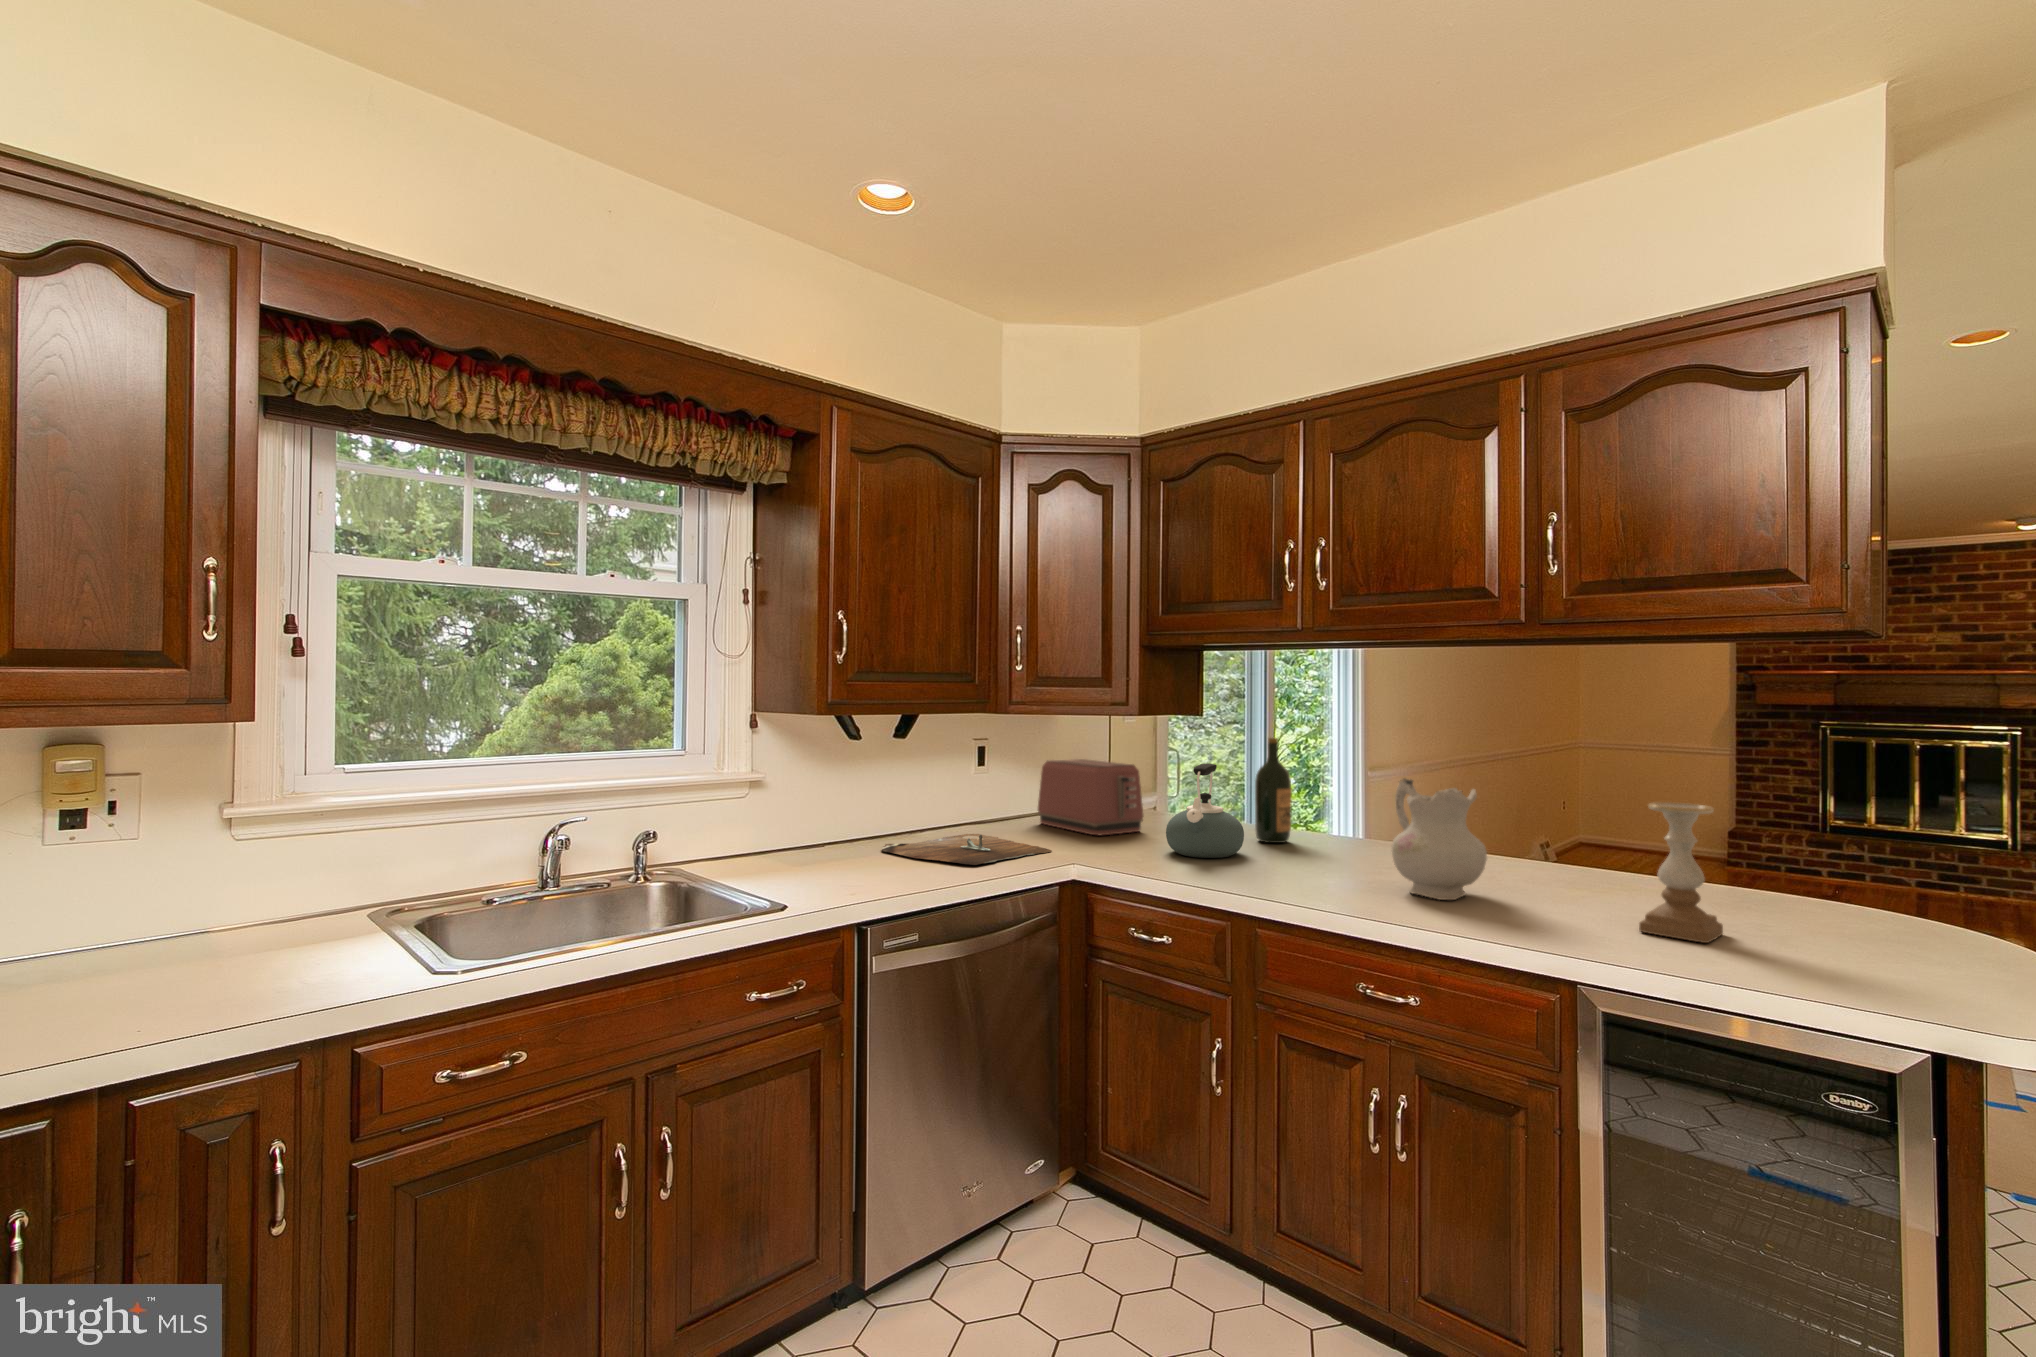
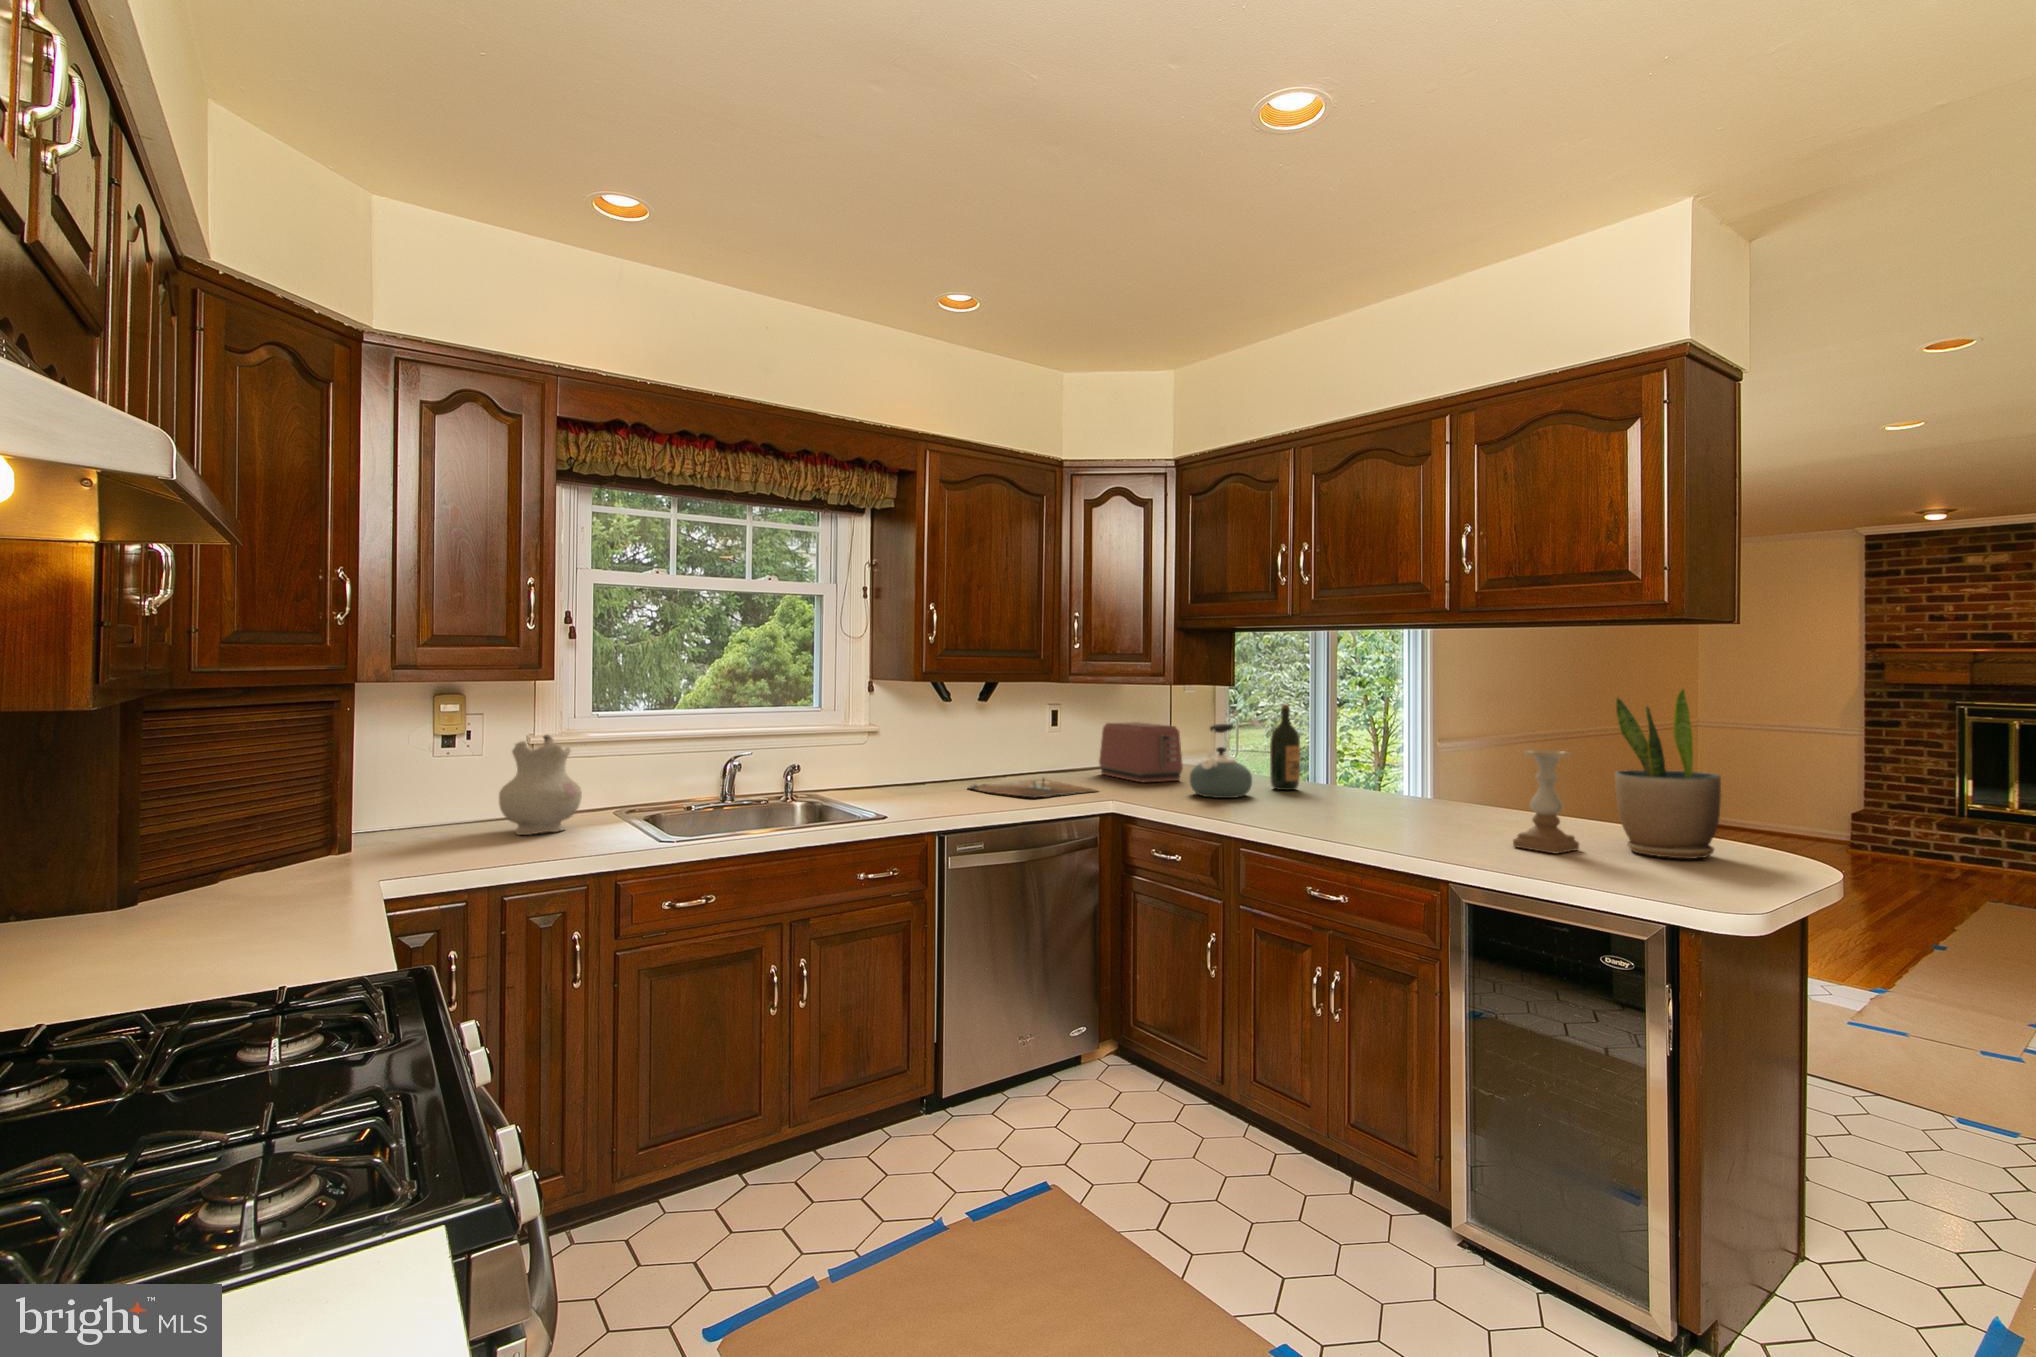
potted plant: none [1759,722,1908,946] -> present [1615,689,1721,859]
ceramic pitcher: present [1392,778,1487,900] -> present [499,735,582,835]

